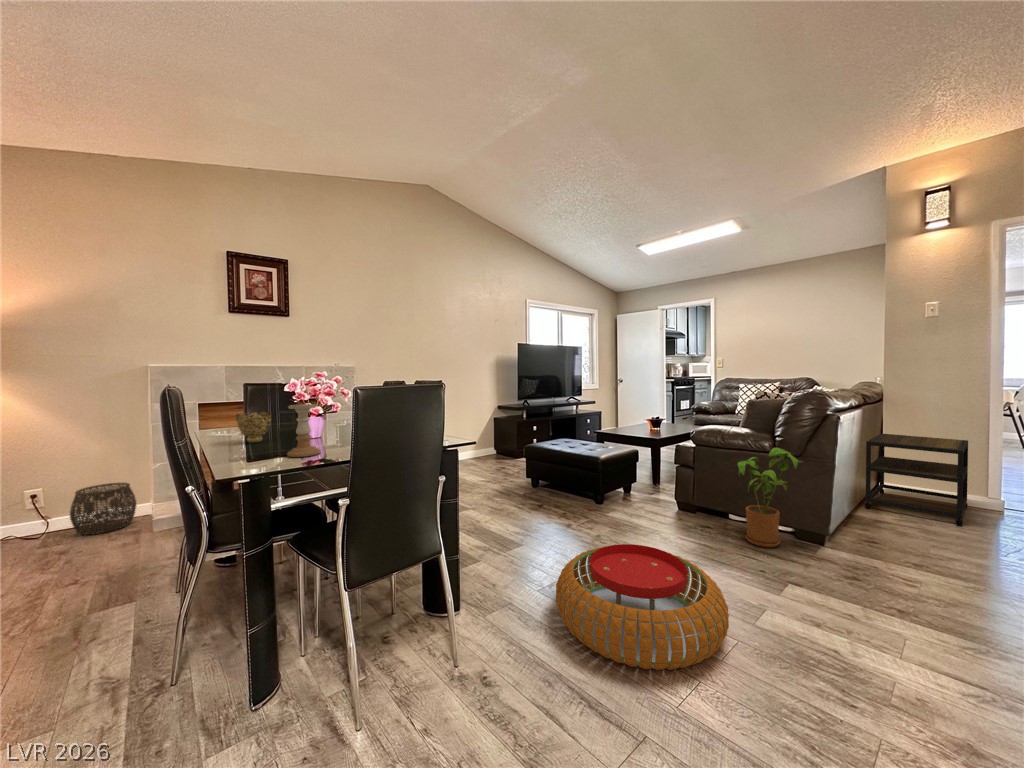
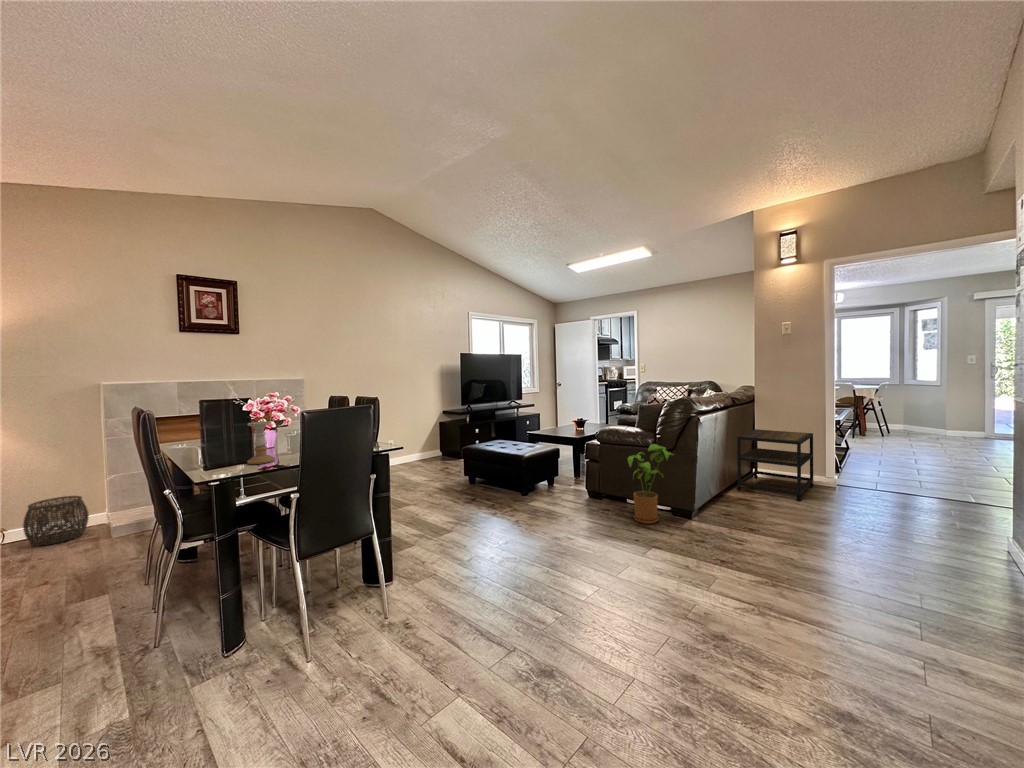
decorative bowl: present [236,412,271,443] -> none [198,427,230,454]
pouf: present [556,544,729,671] -> none [468,524,593,609]

